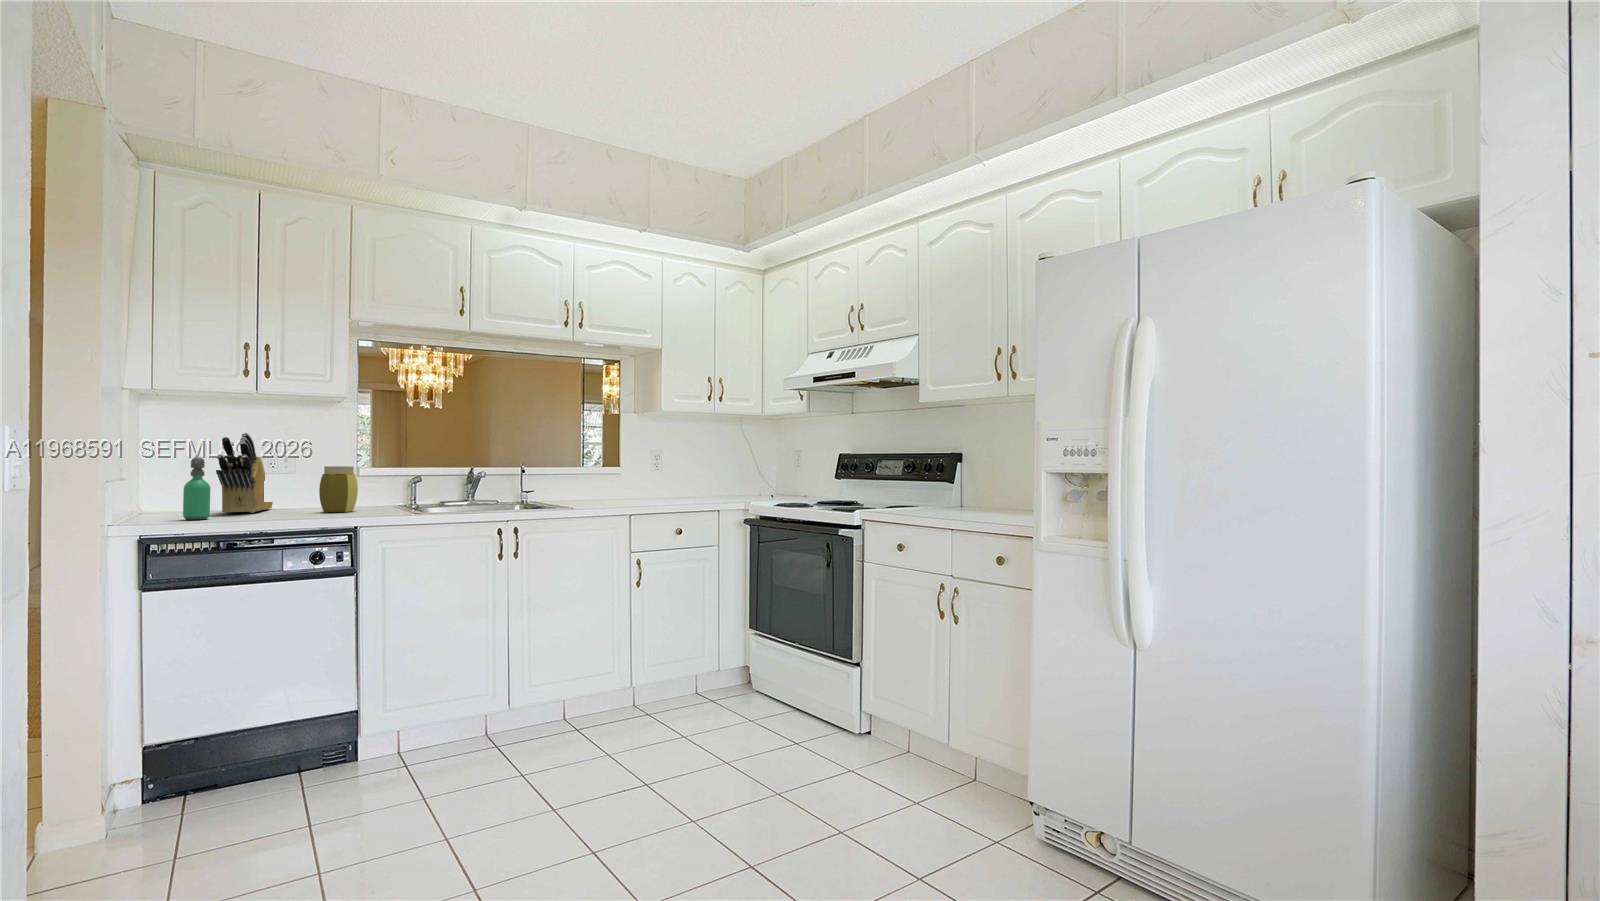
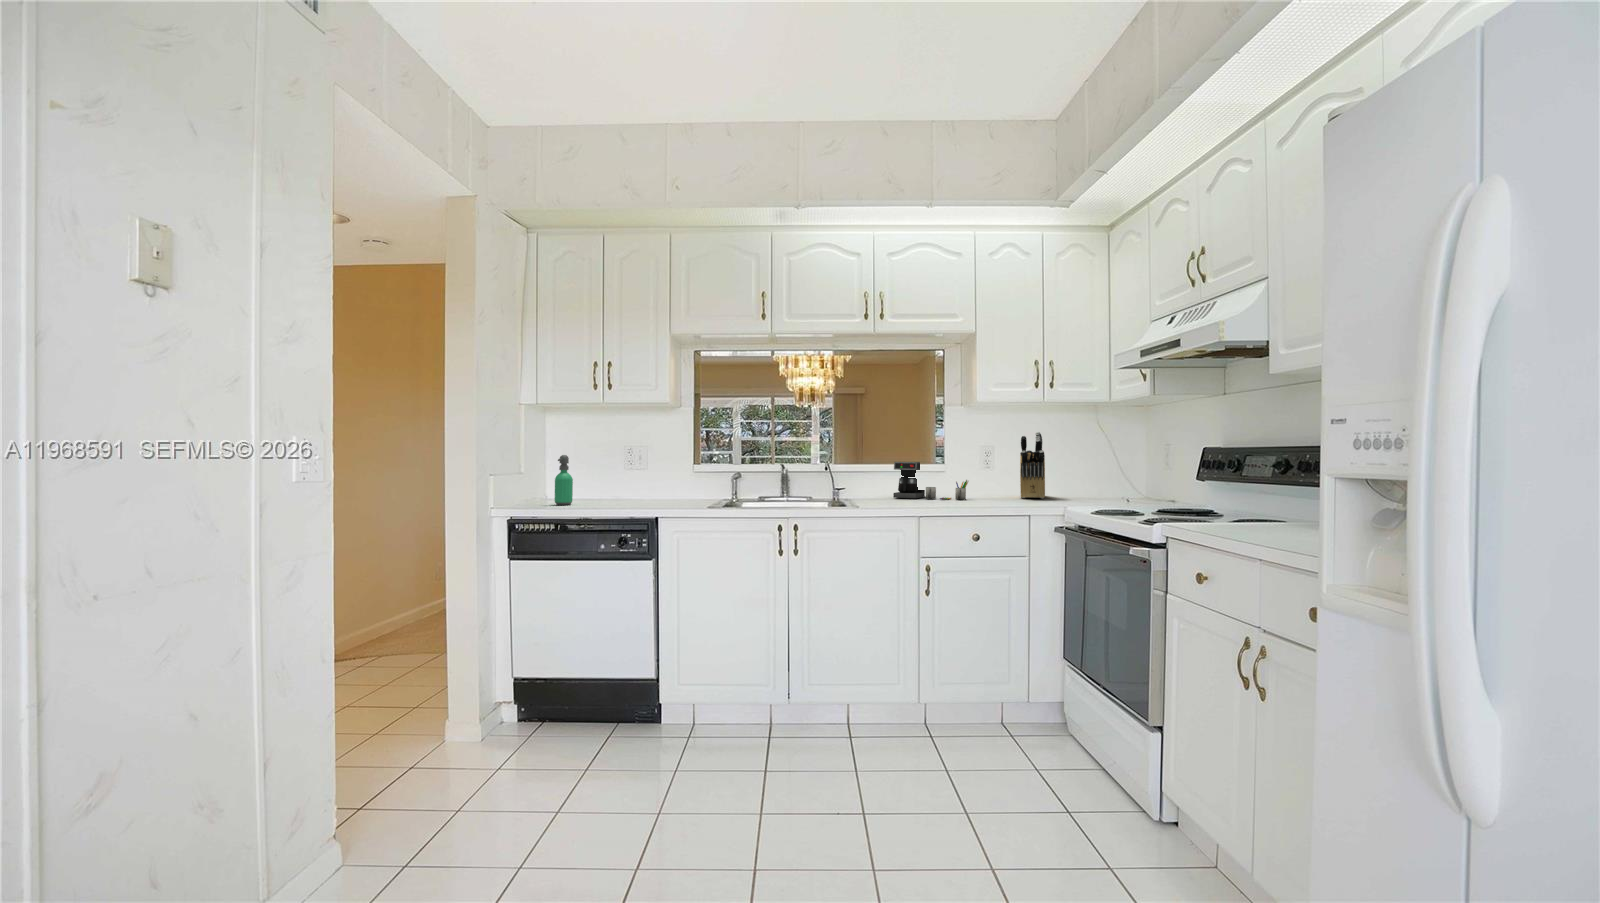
knife block: present [216,433,273,513] -> present [1020,432,1045,498]
coffee maker: none [576,465,647,499] -> present [893,462,968,500]
jar: present [319,466,358,512] -> none [655,463,683,503]

